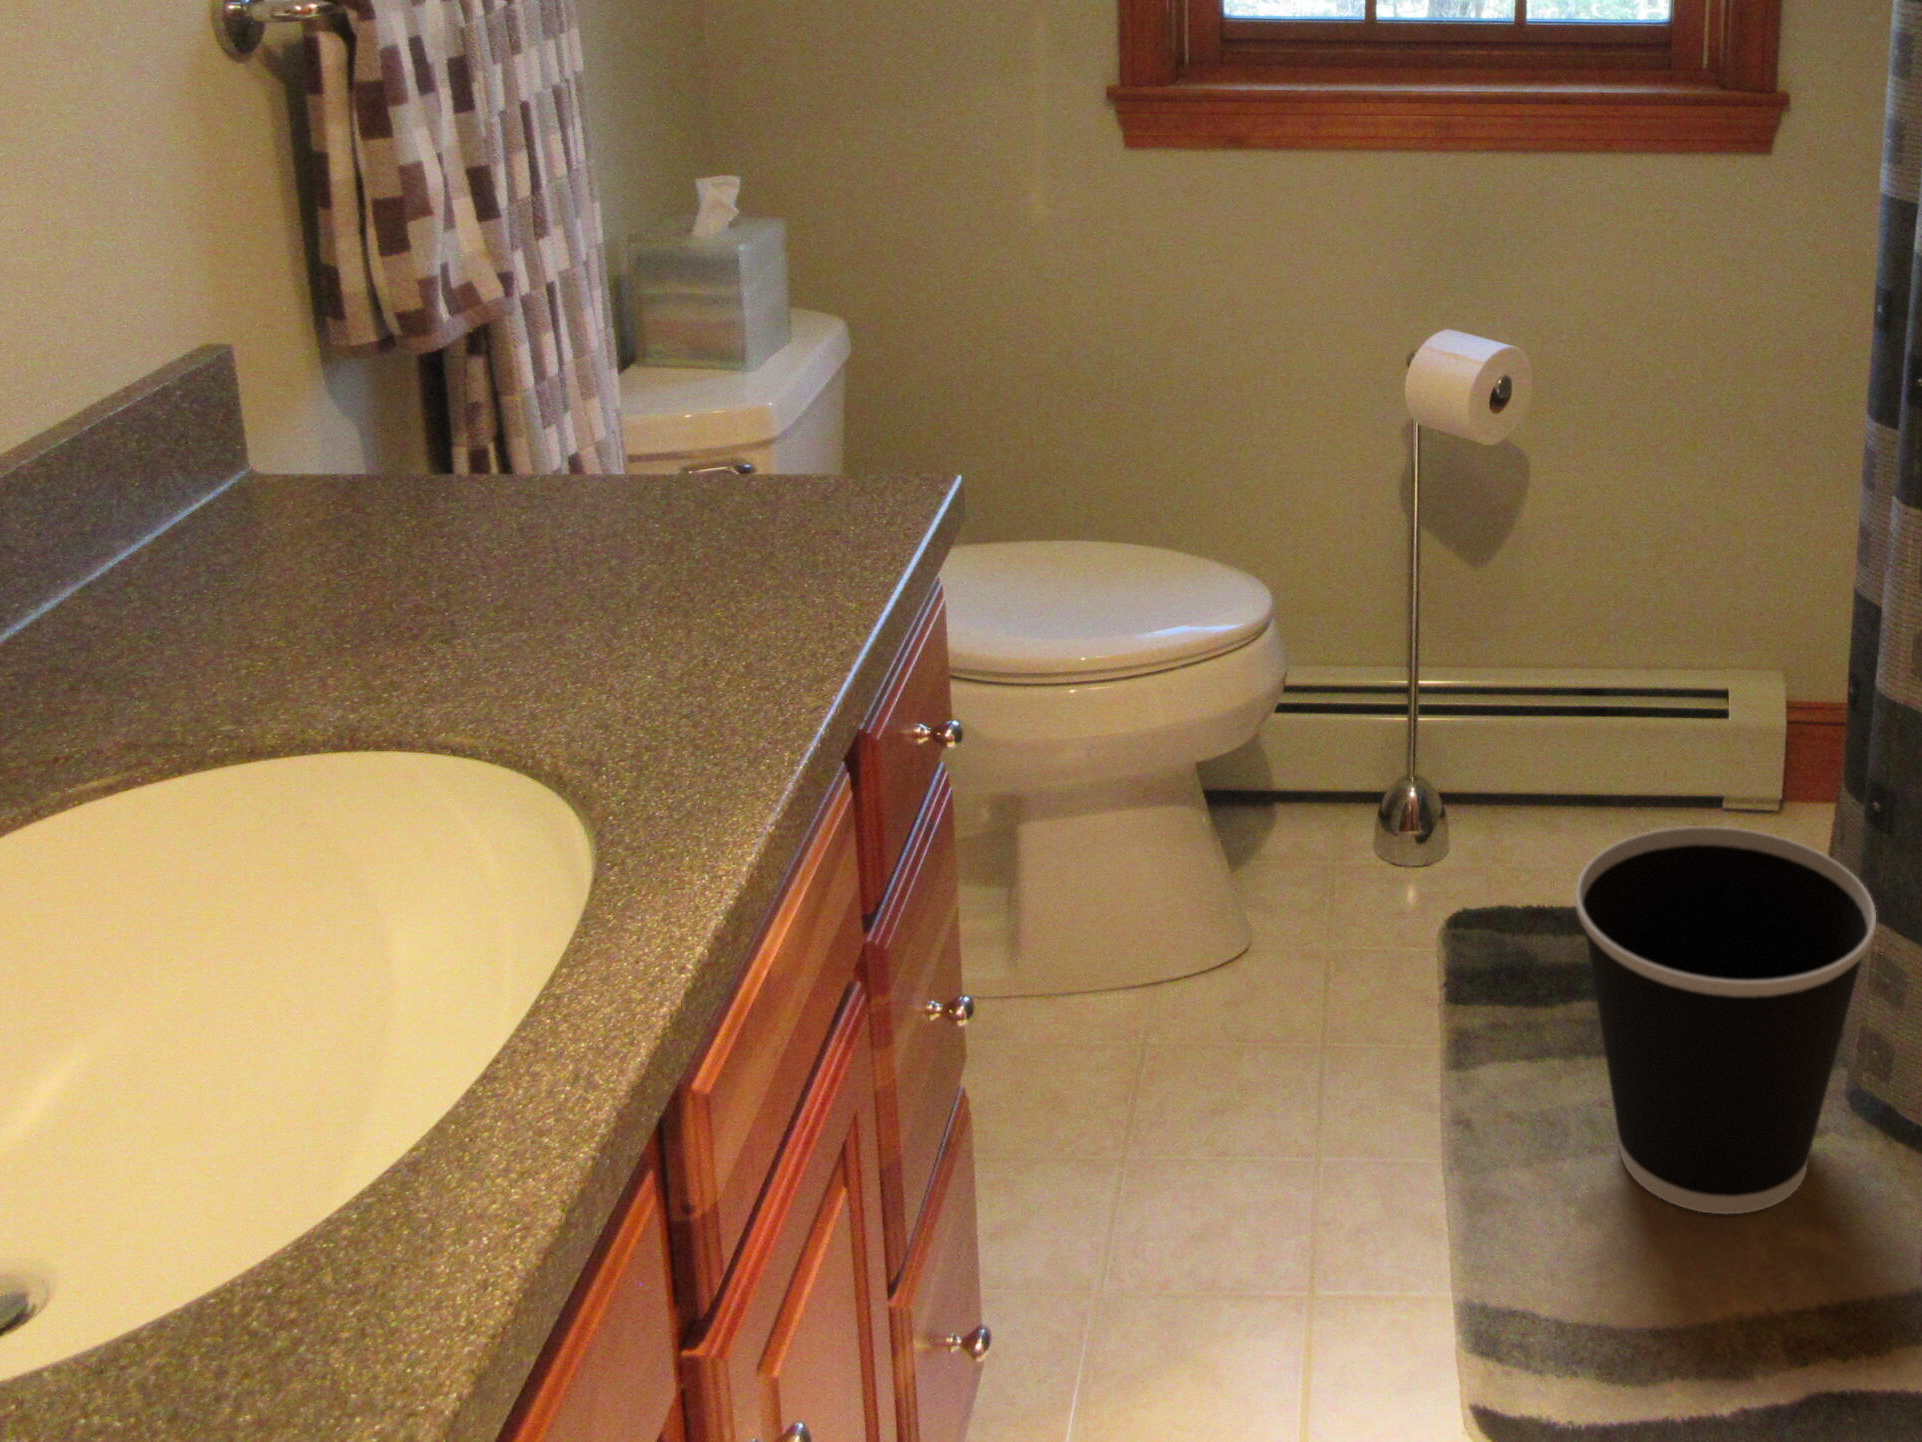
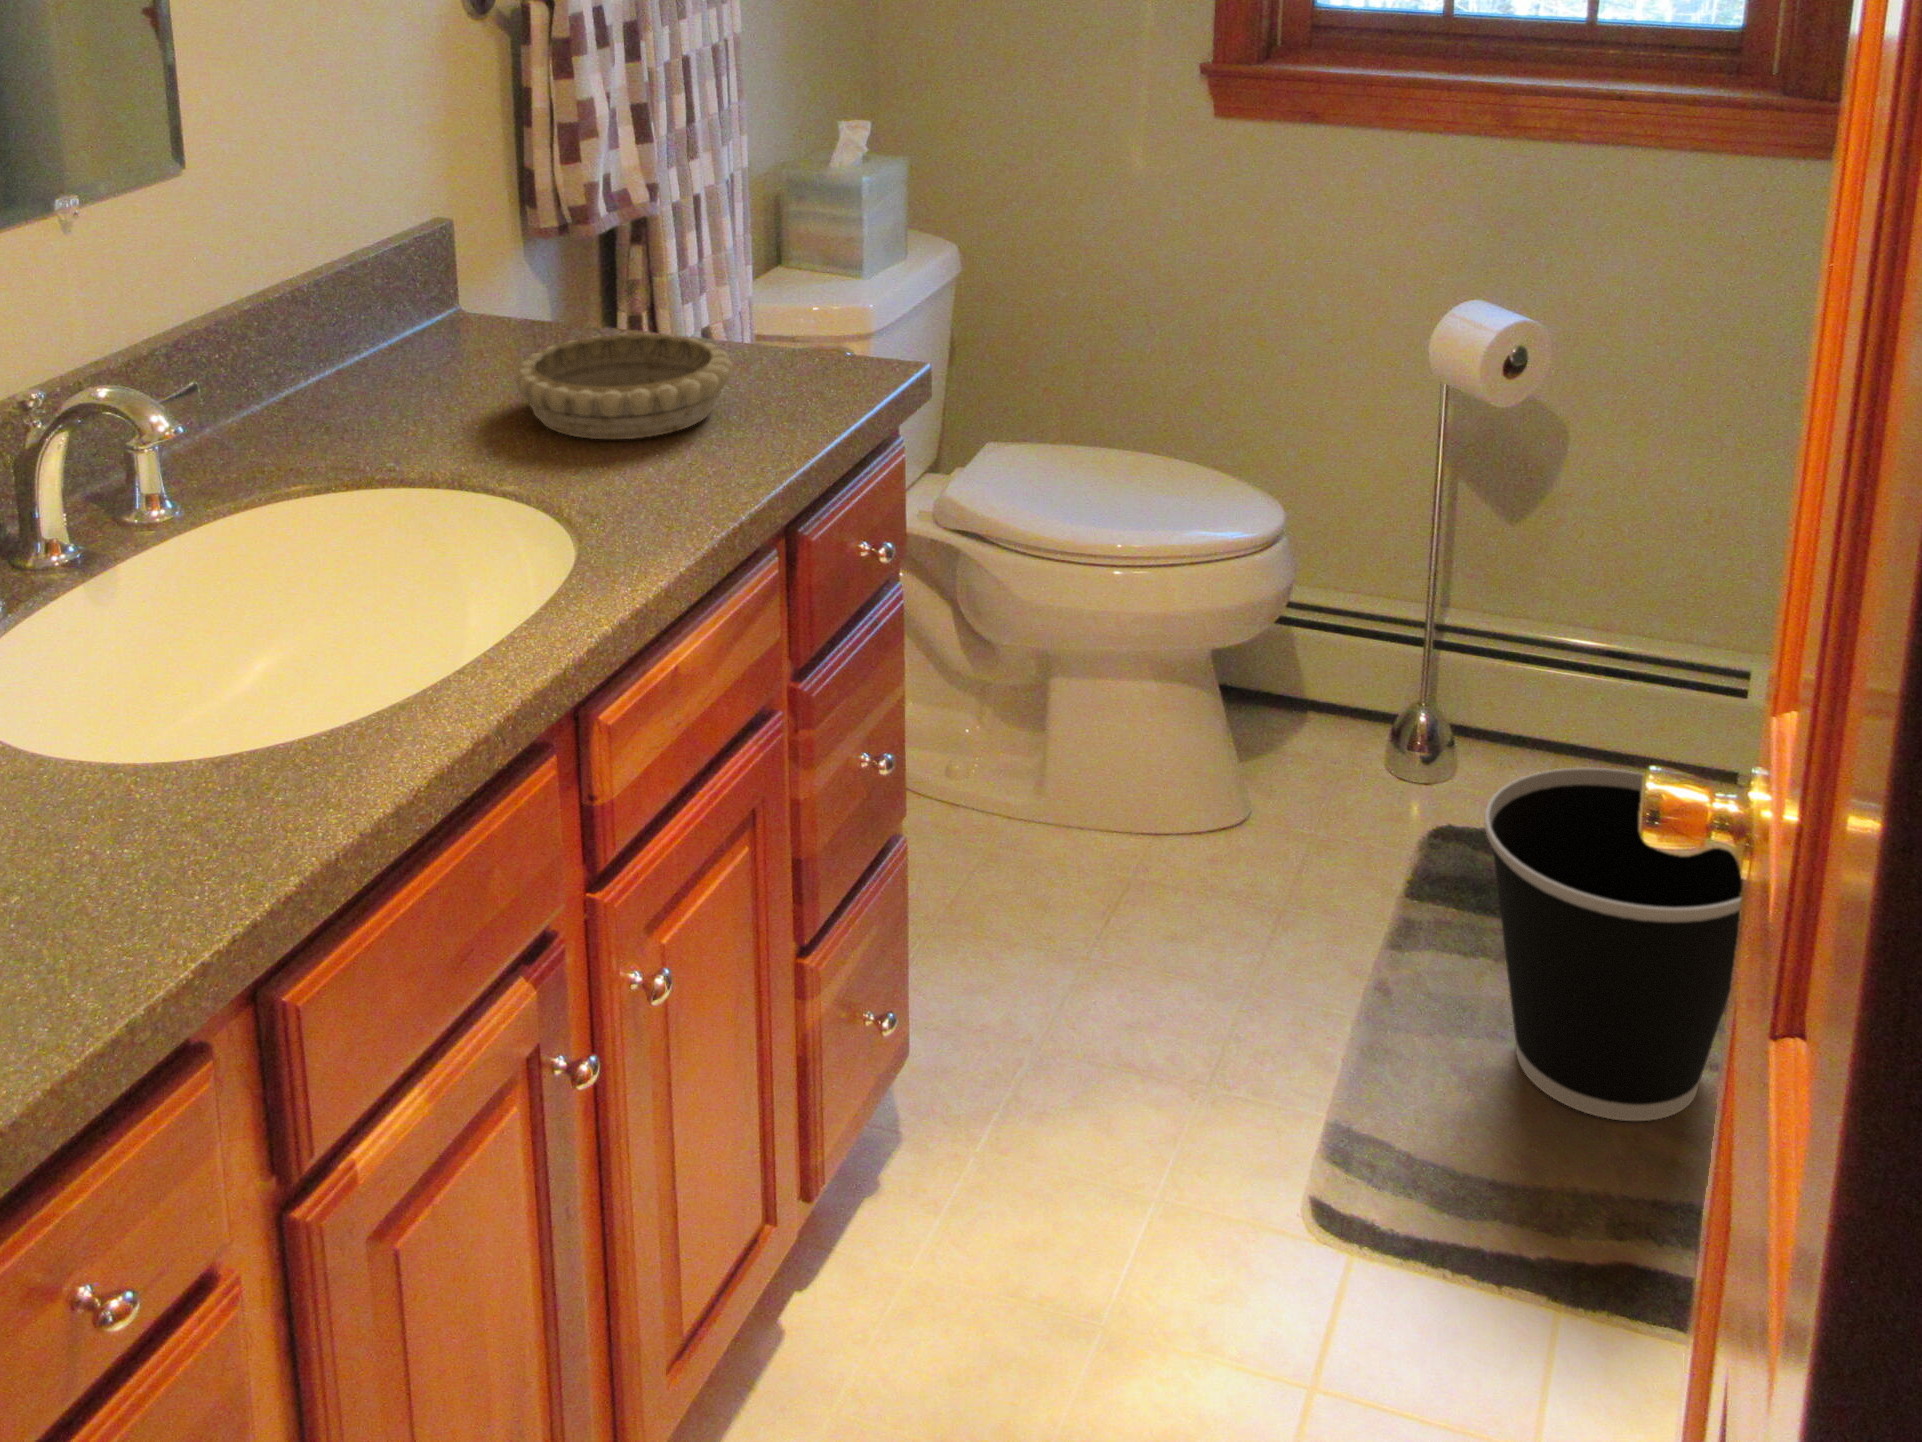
decorative bowl: none [397,483,728,652] -> present [514,333,733,439]

